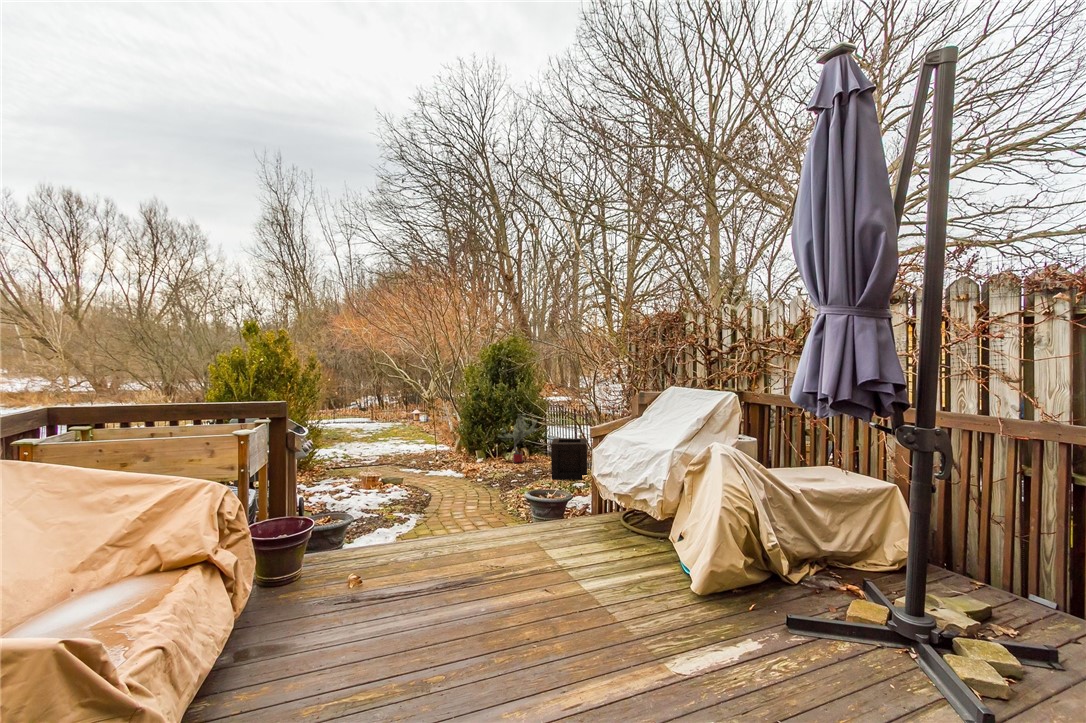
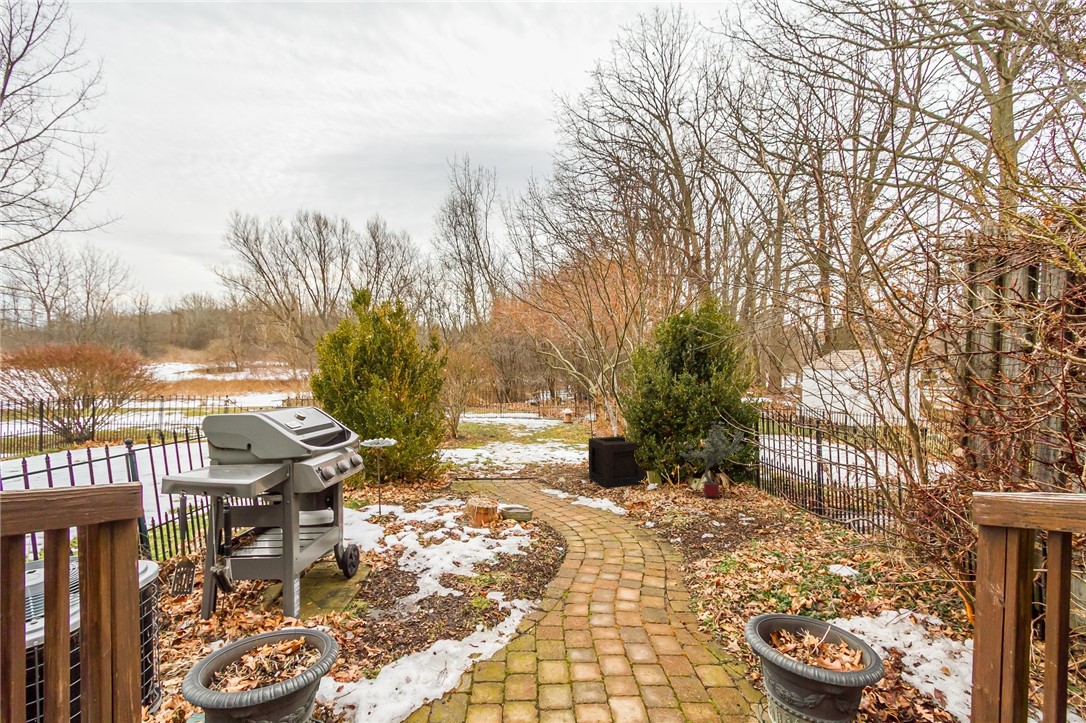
wooden crate: present [551,438,587,479] -> present [588,436,645,488]

